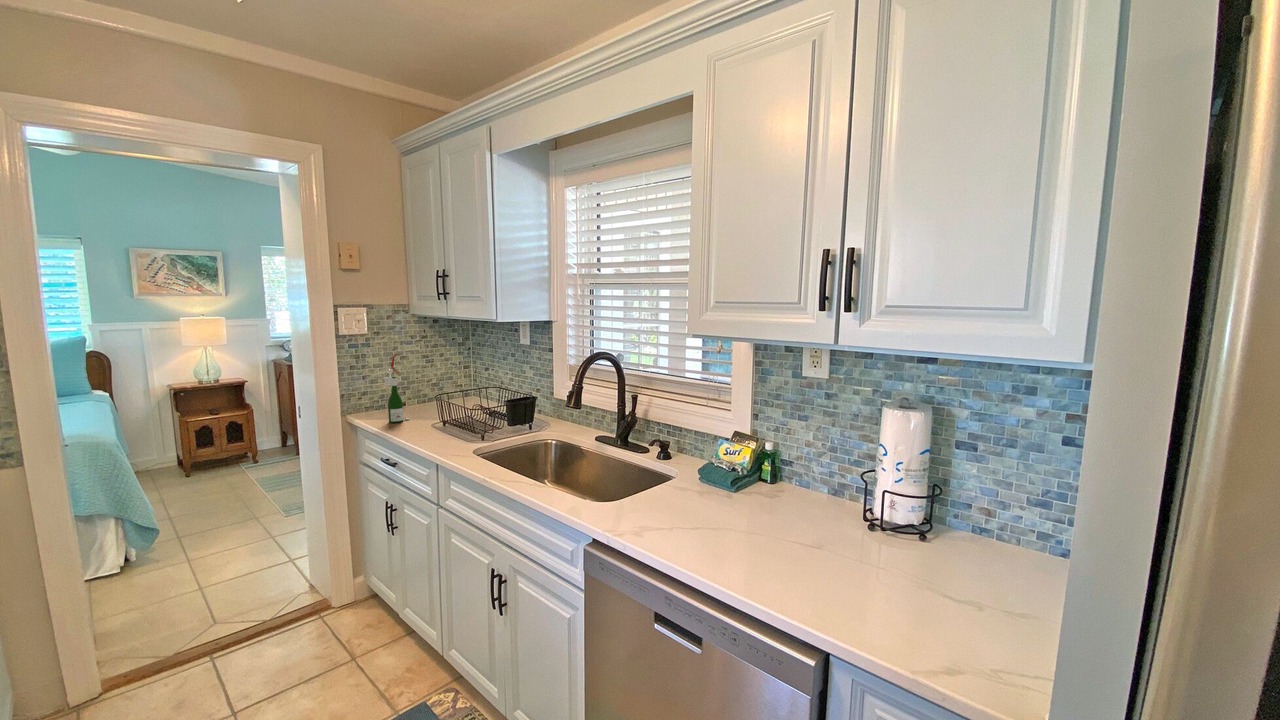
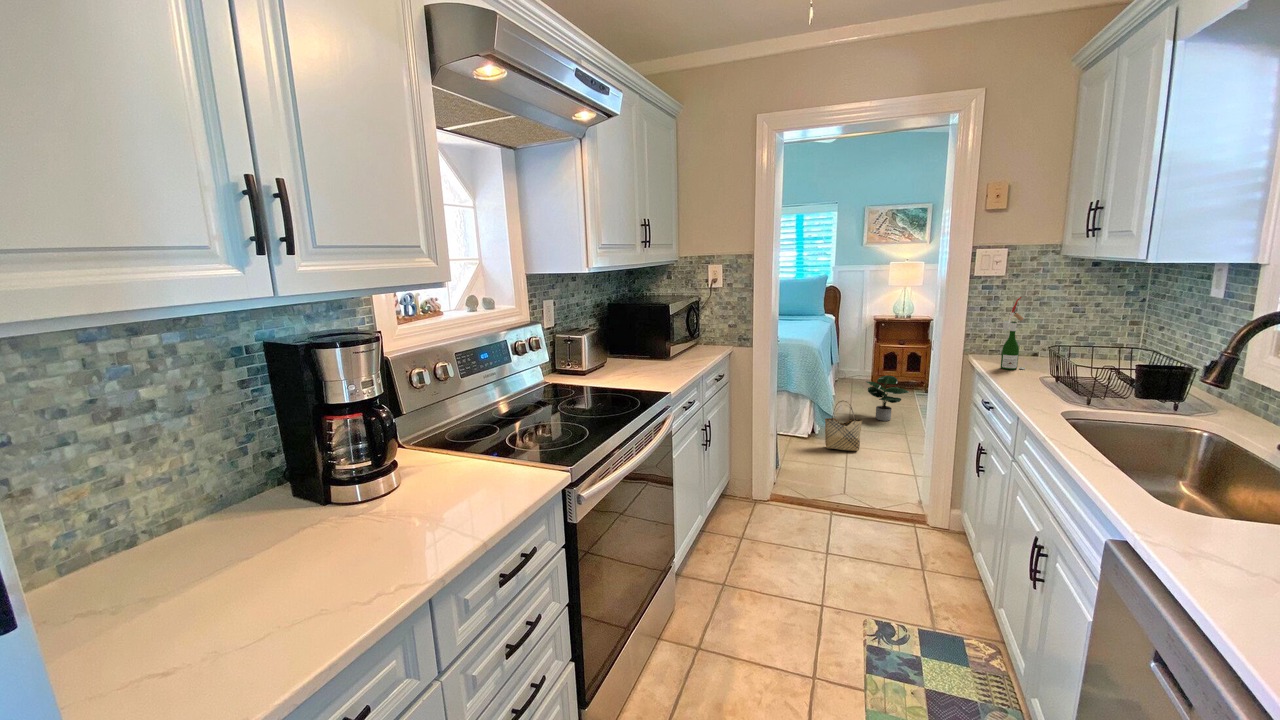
potted plant: none [185,454,248,511] -> present [866,375,909,421]
woven basket: none [140,503,205,576] -> present [825,401,862,451]

